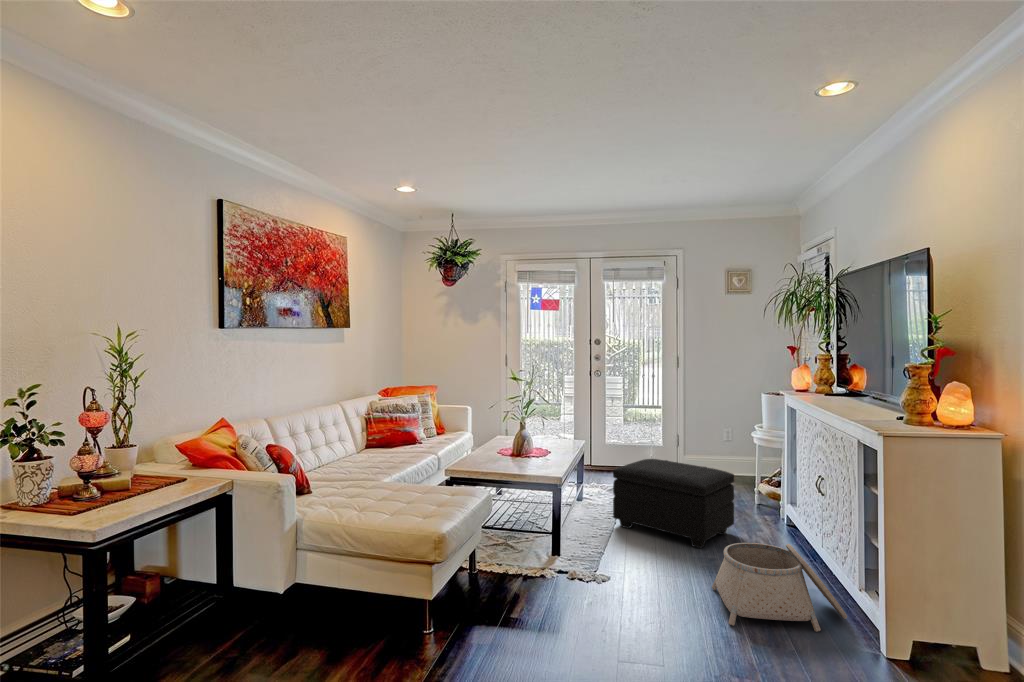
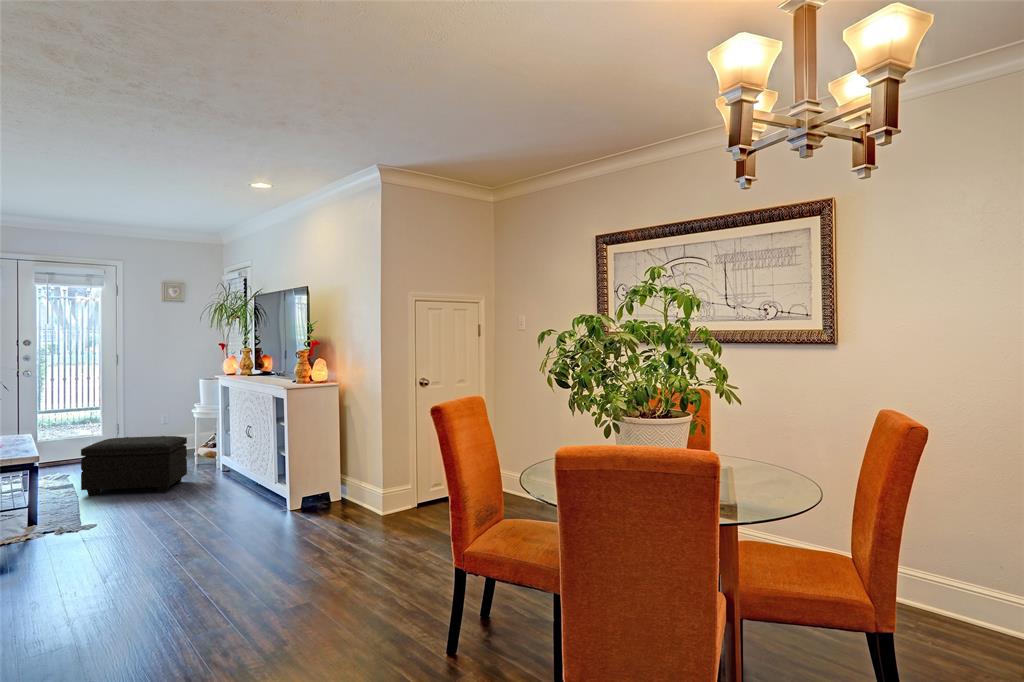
basket: present [712,543,847,631] -> none [184,463,269,515]

